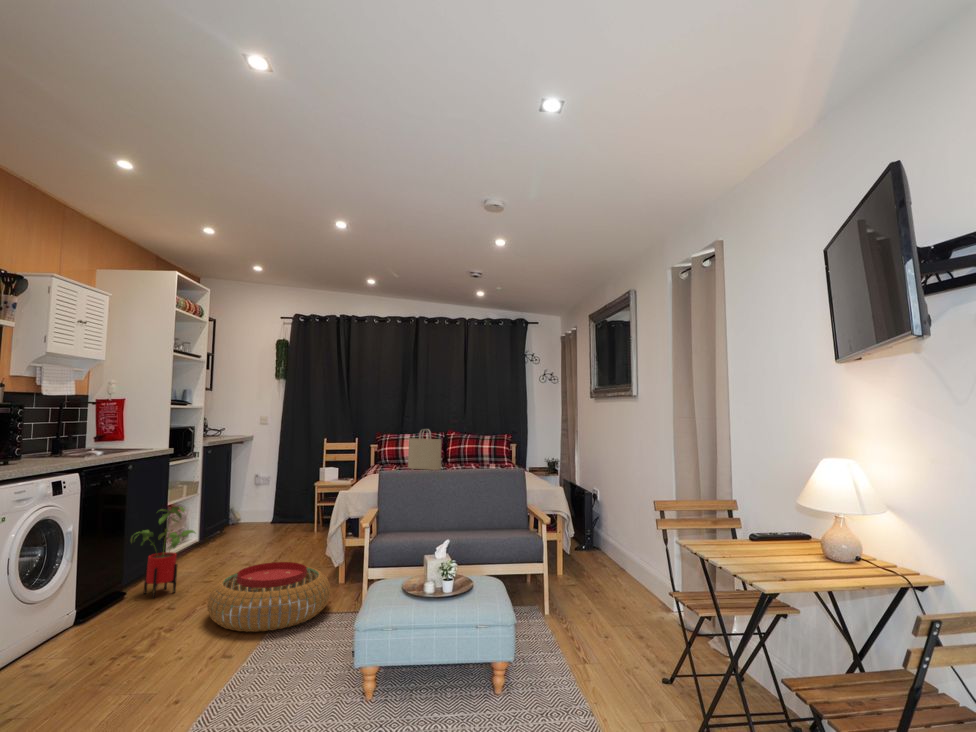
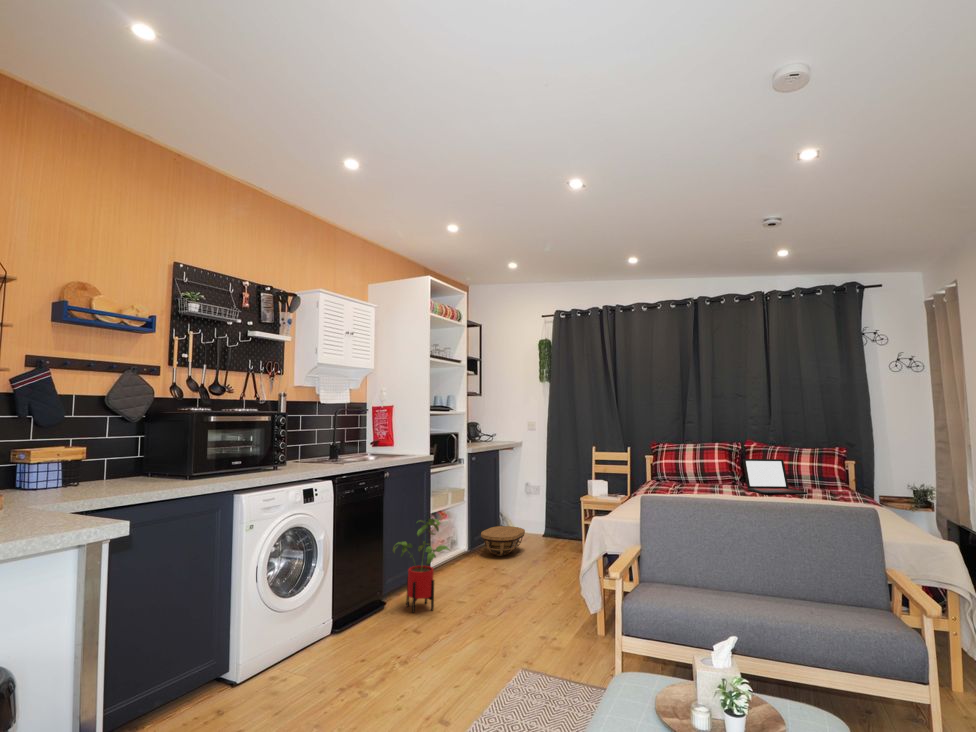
tote bag: present [408,430,442,470] -> none [691,440,737,494]
laptop: none [446,443,487,468] -> present [743,459,807,494]
basket: none [214,515,259,542] -> present [481,526,525,556]
pouf: present [207,562,331,632] -> none [452,596,586,685]

